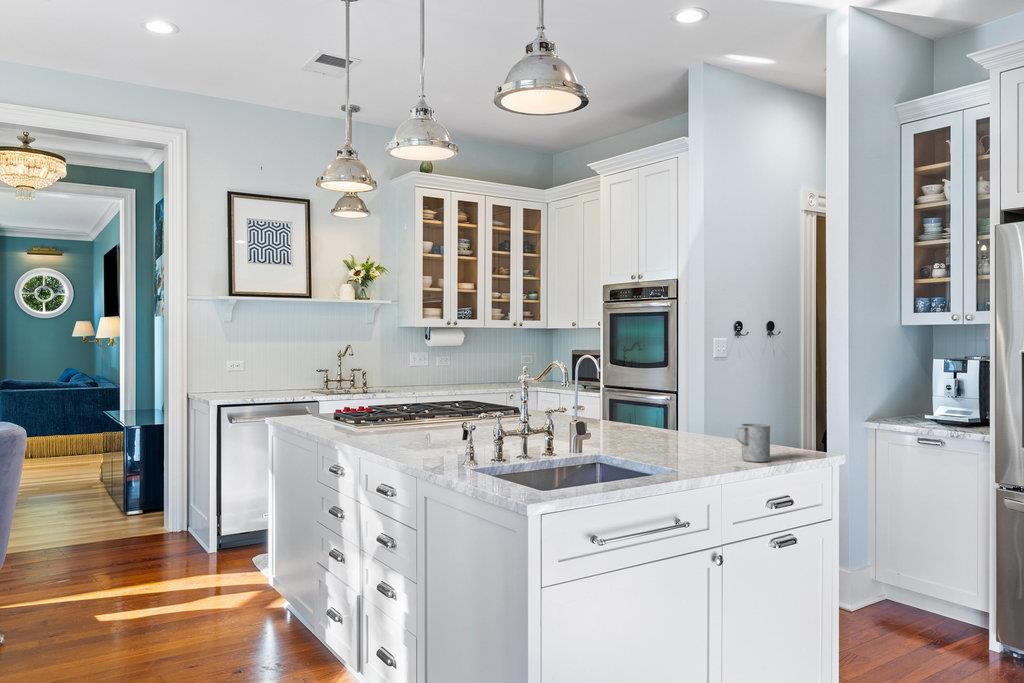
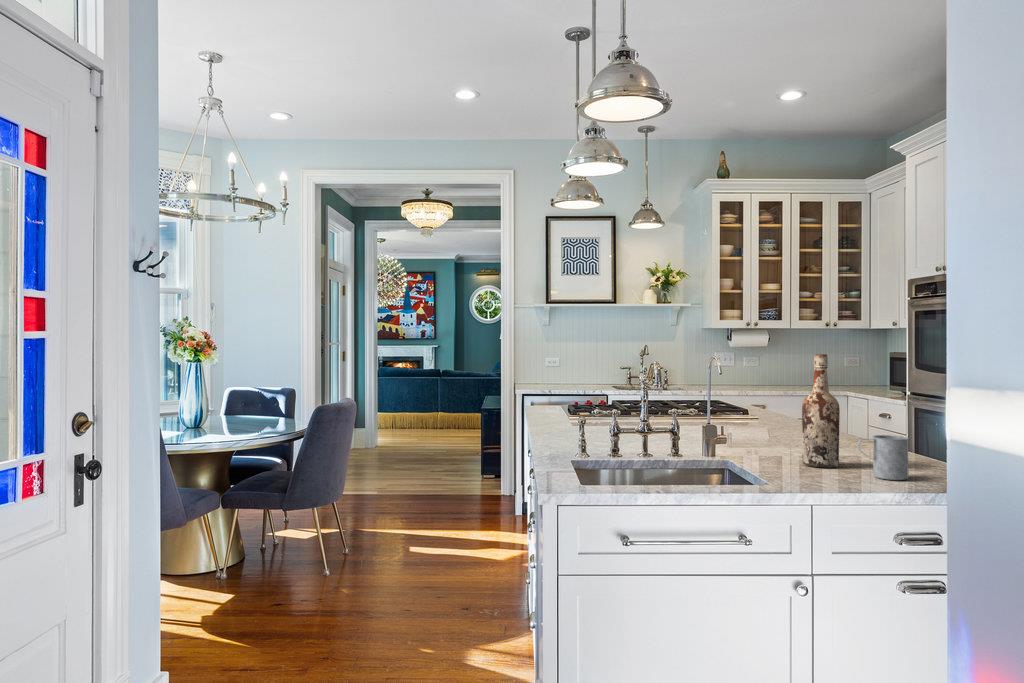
wine bottle: none [670,353,702,457] -> present [802,354,840,468]

